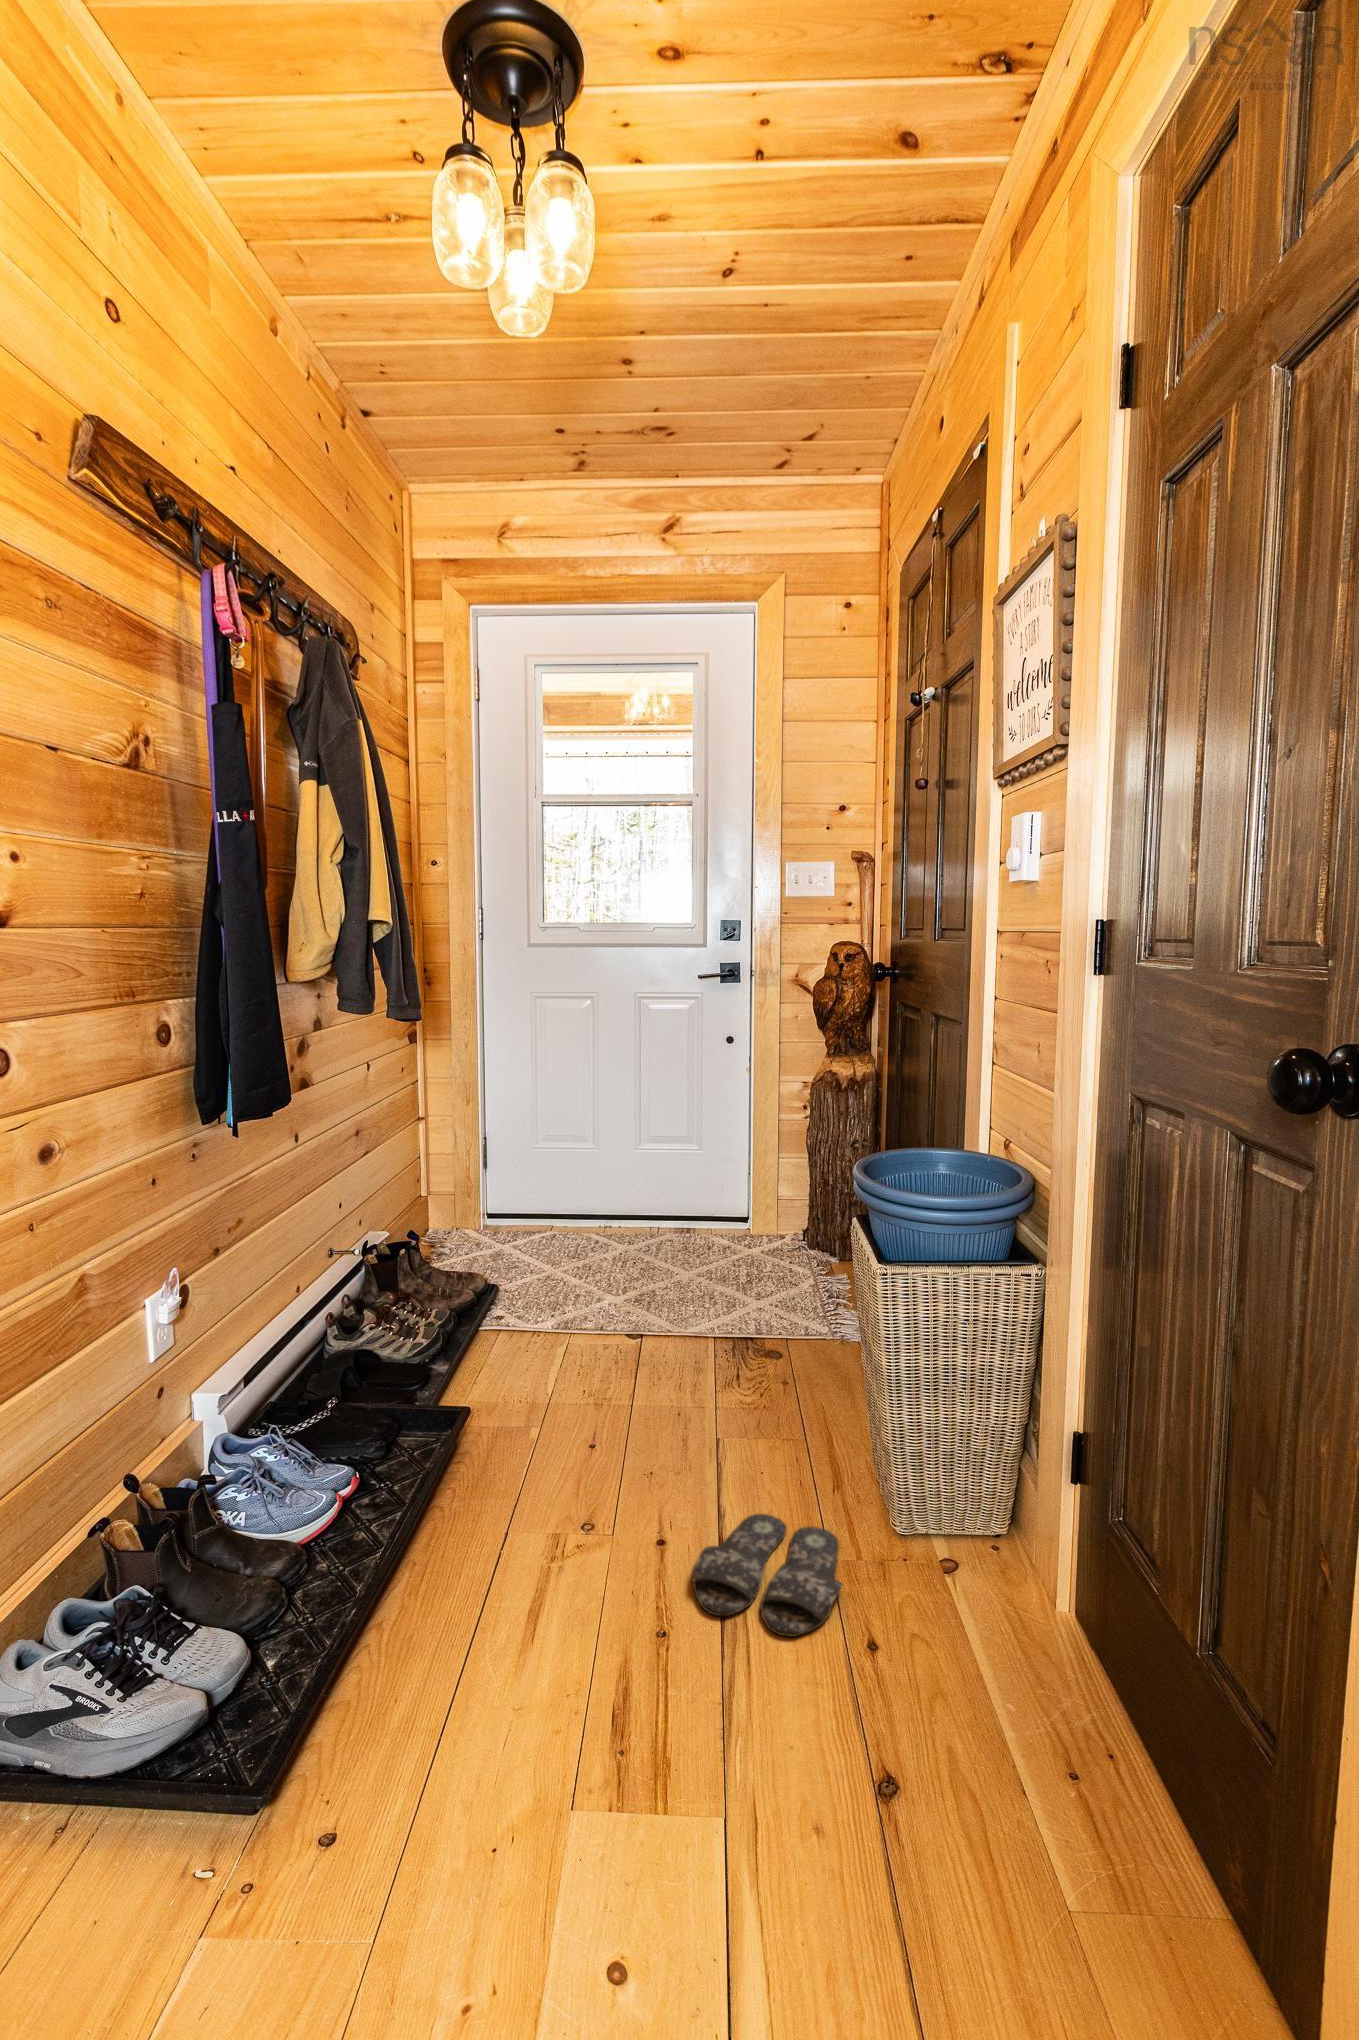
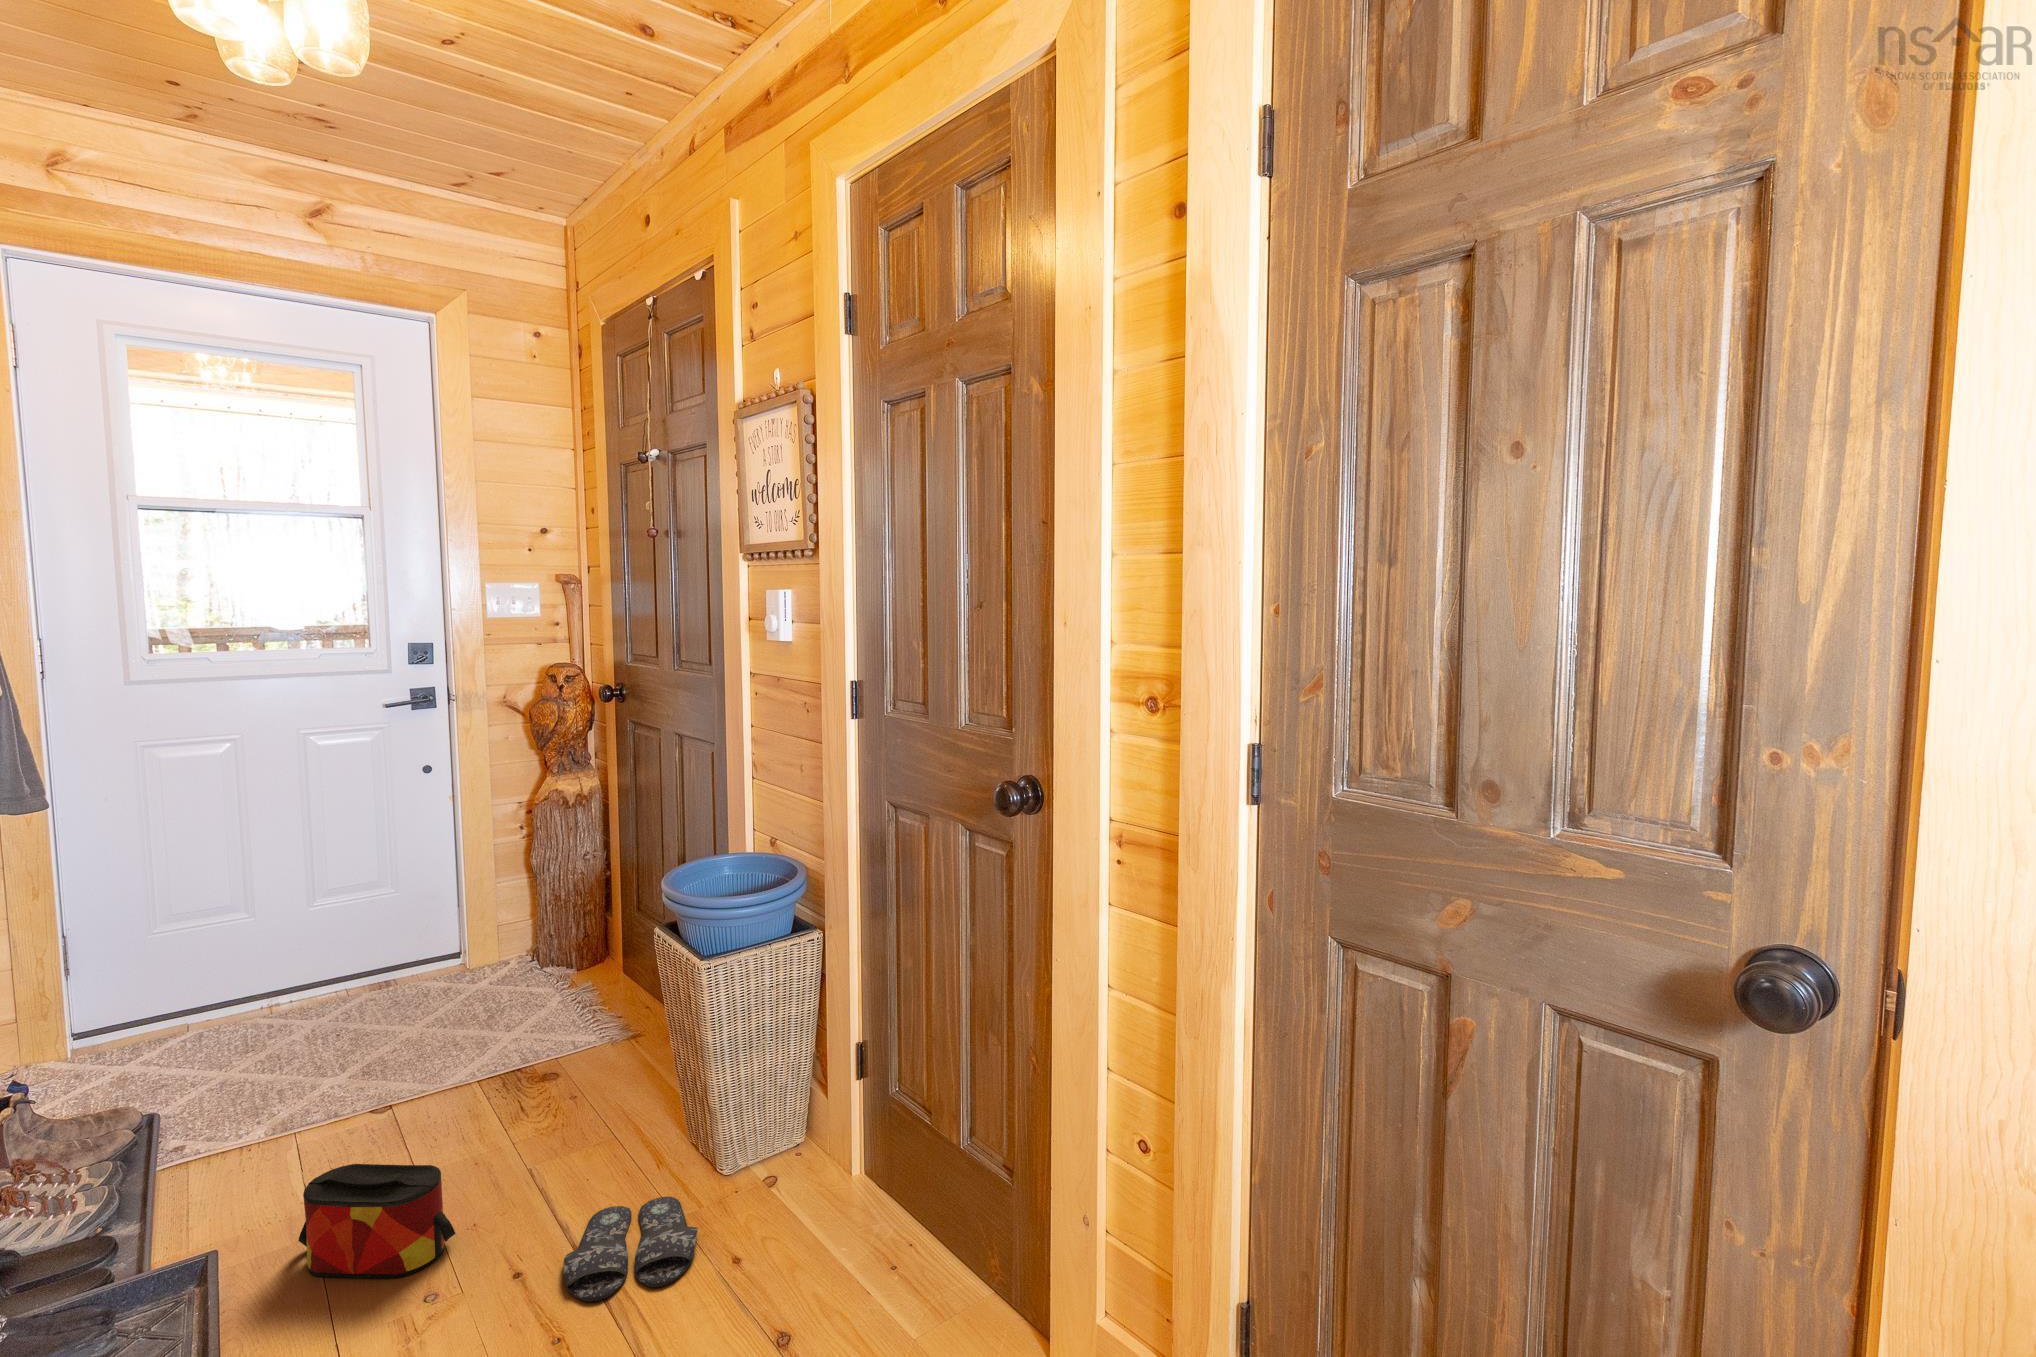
bag: none [521,1371,629,1497] -> present [298,1164,456,1278]

